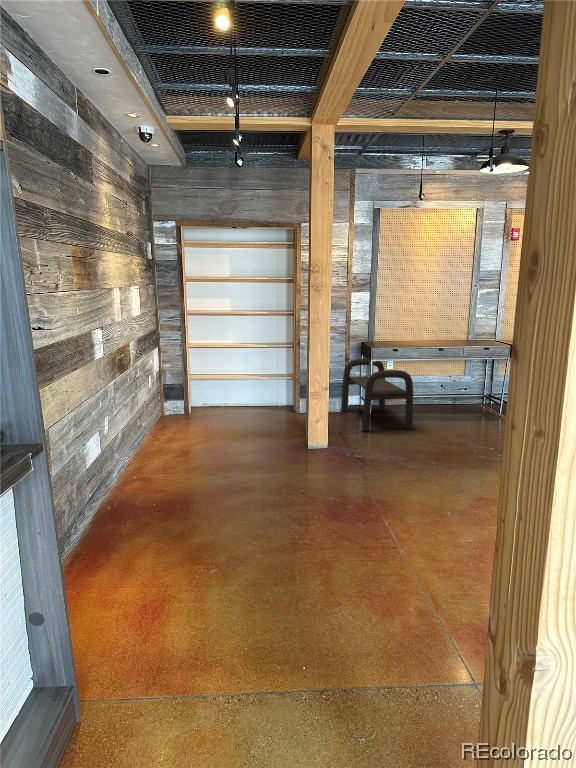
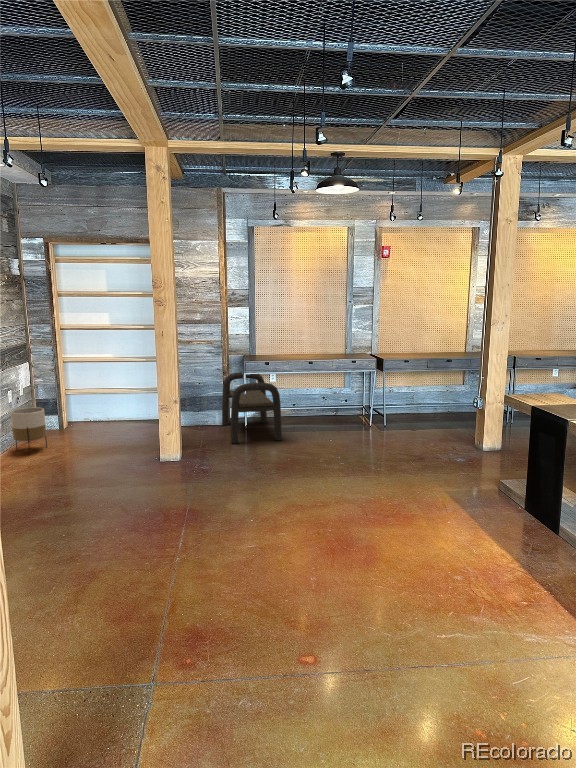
planter: none [152,392,183,439] -> present [11,407,47,455]

